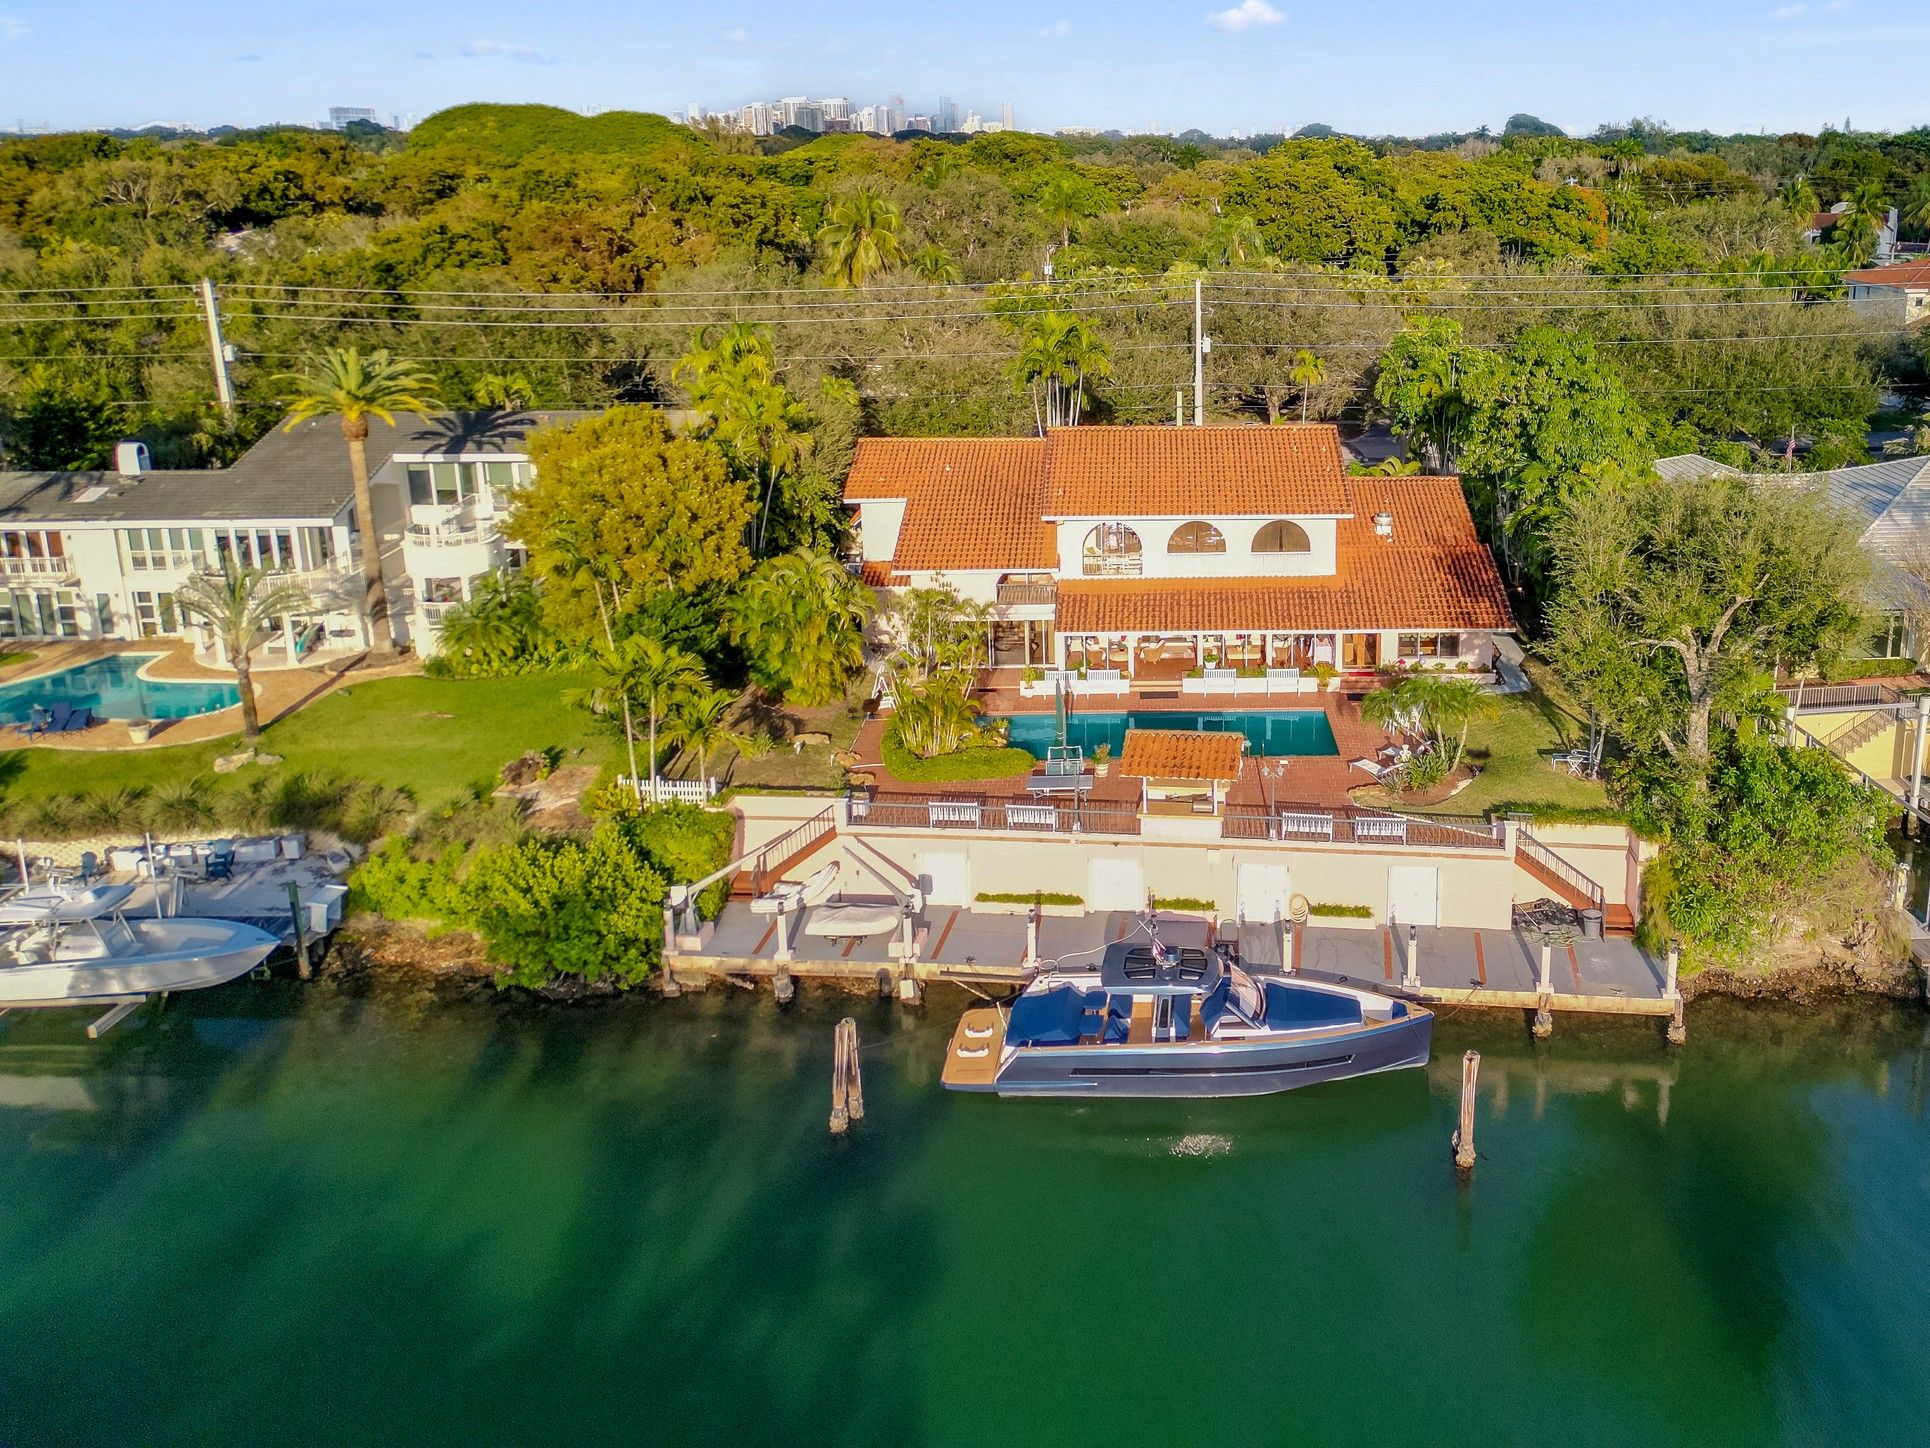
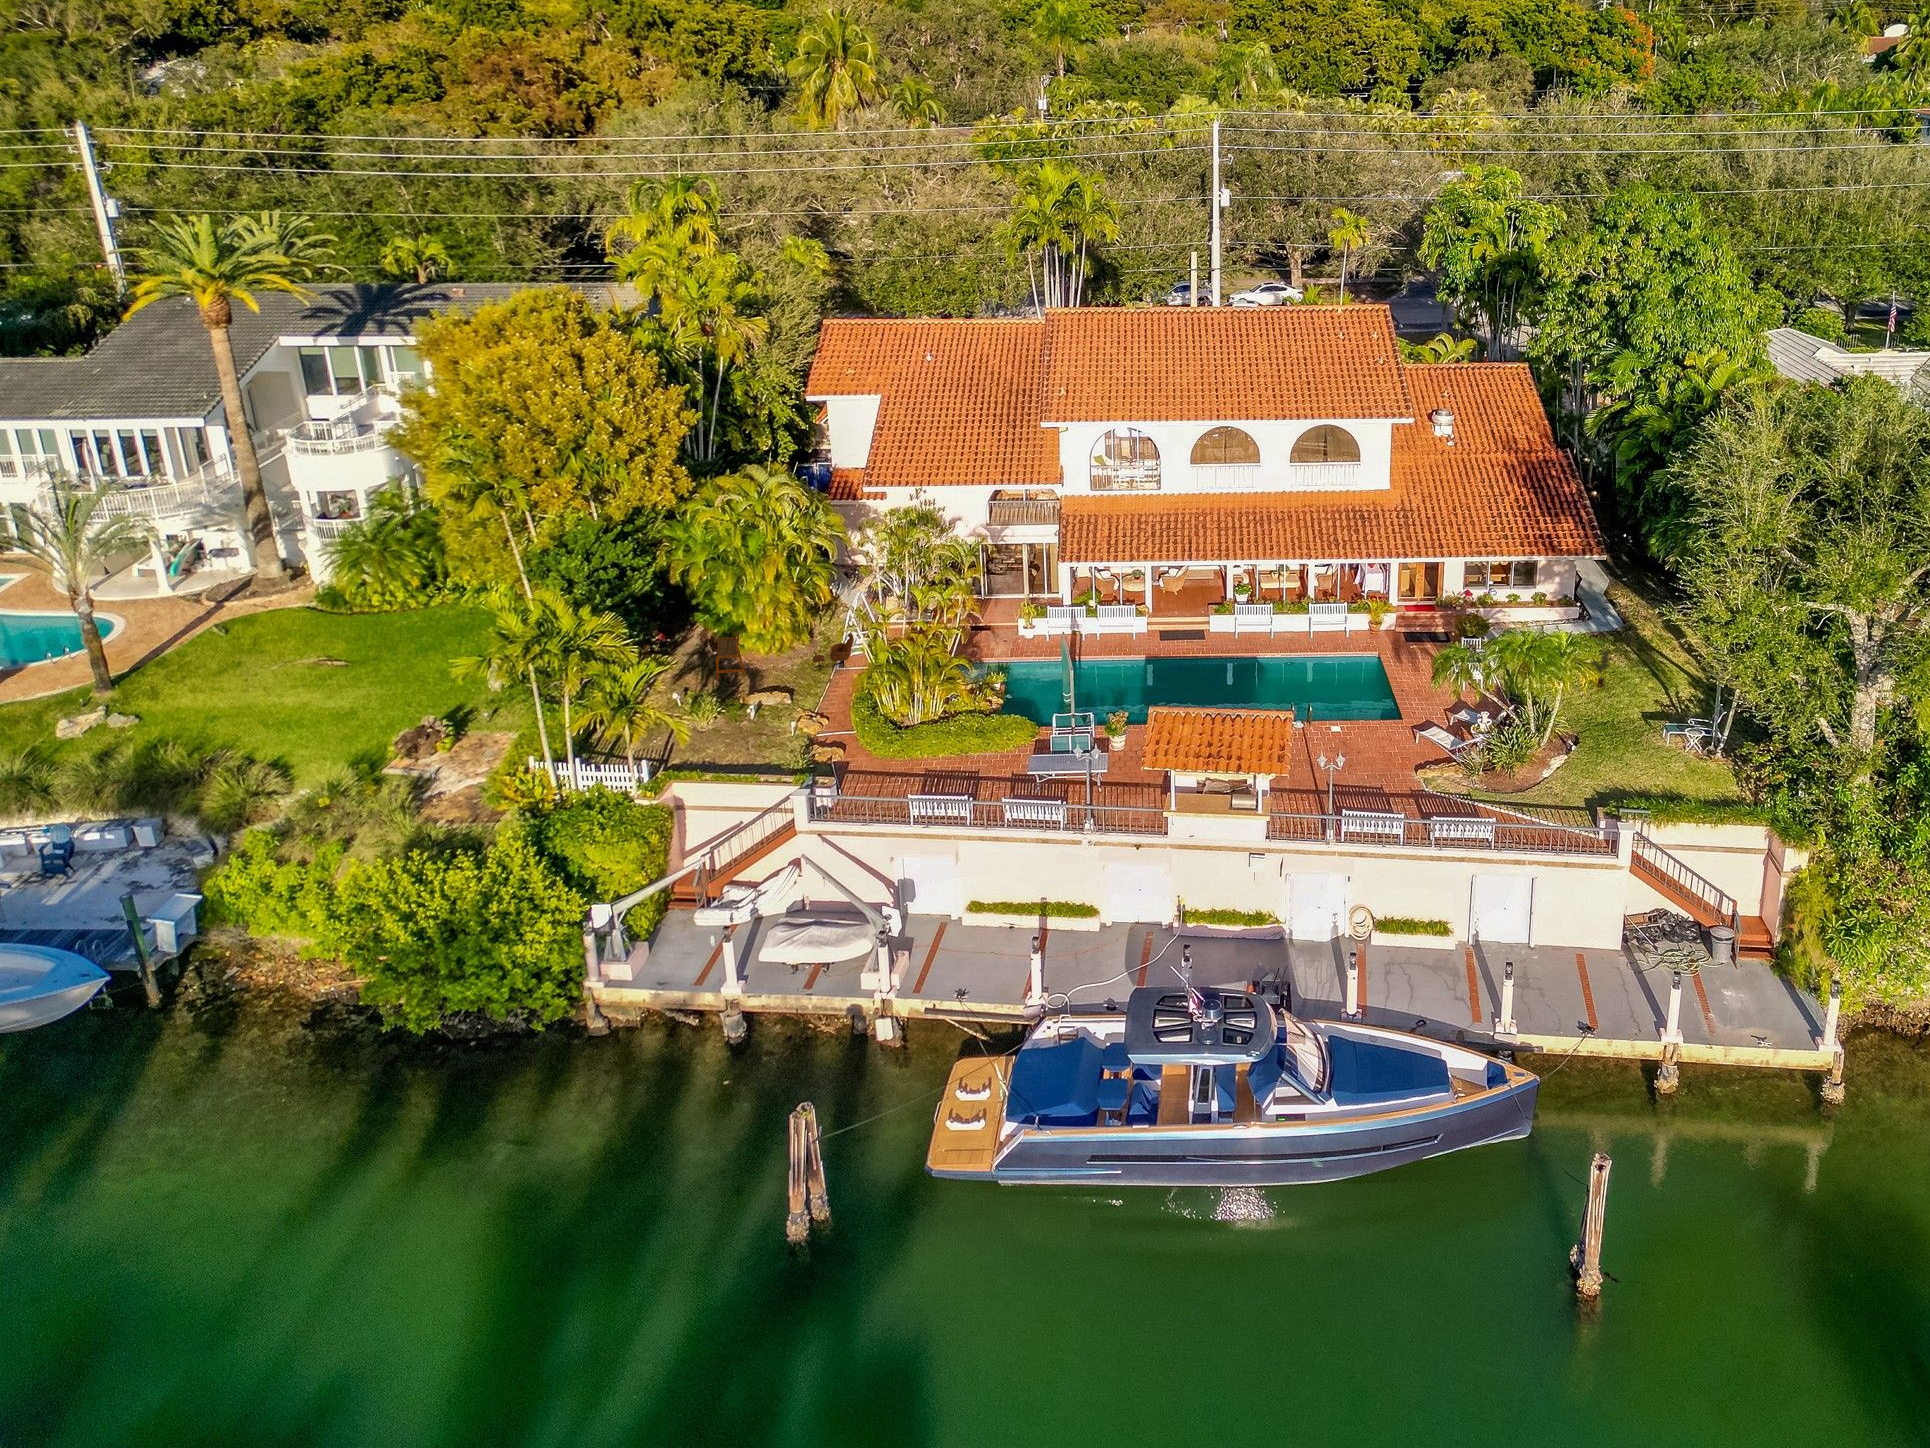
bench: none [767,679,791,727] -> present [716,632,746,680]
potted tree: none [1497,700,1515,732] -> present [1591,649,1611,686]
side table: present [1465,746,1492,762] -> none [1556,711,1592,744]

